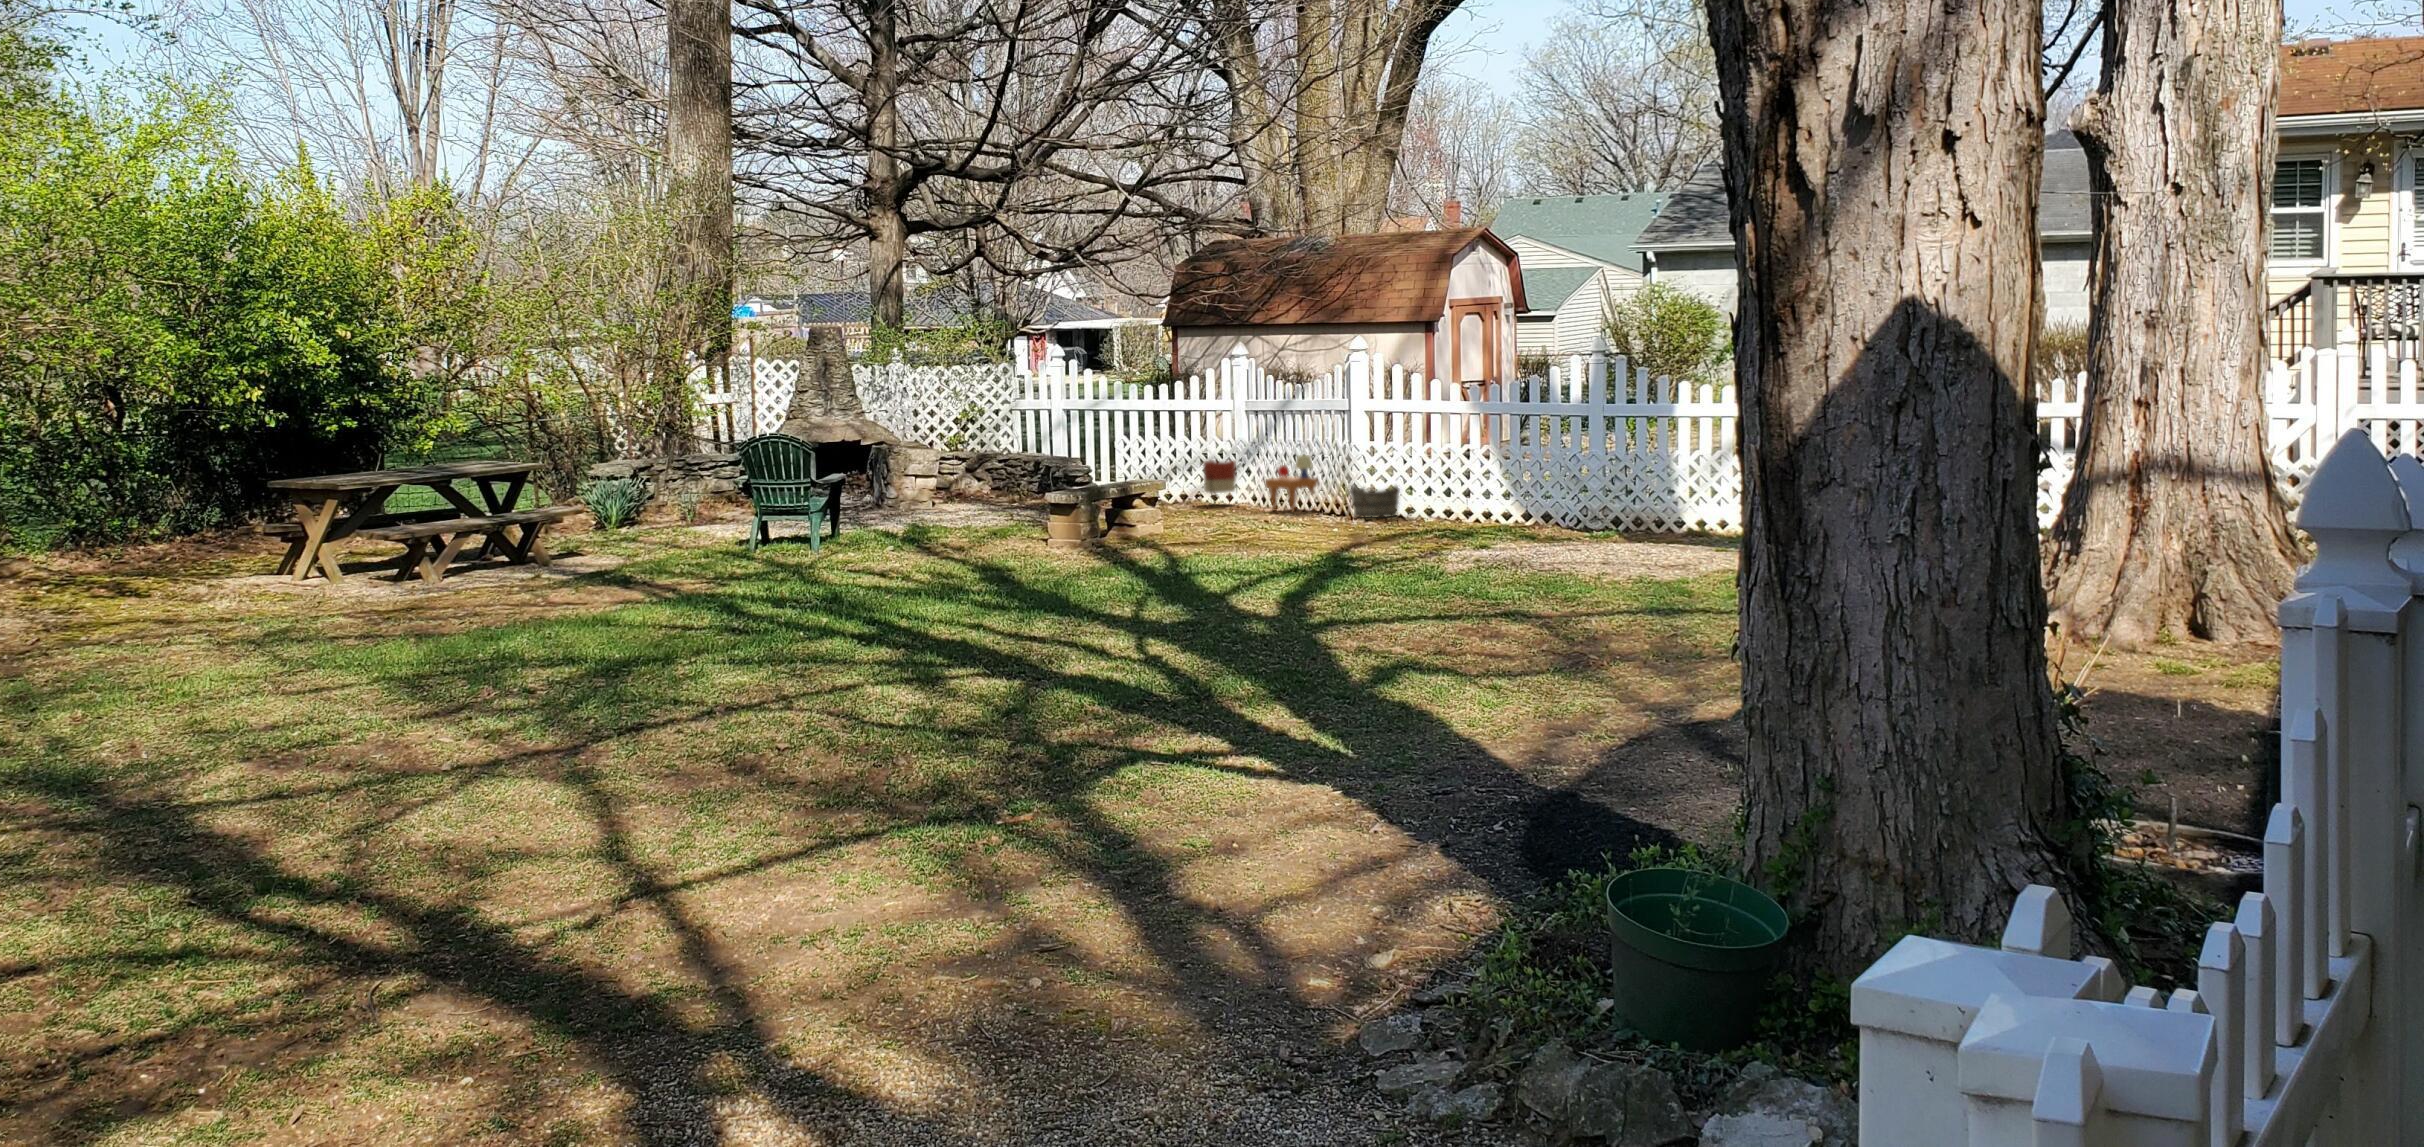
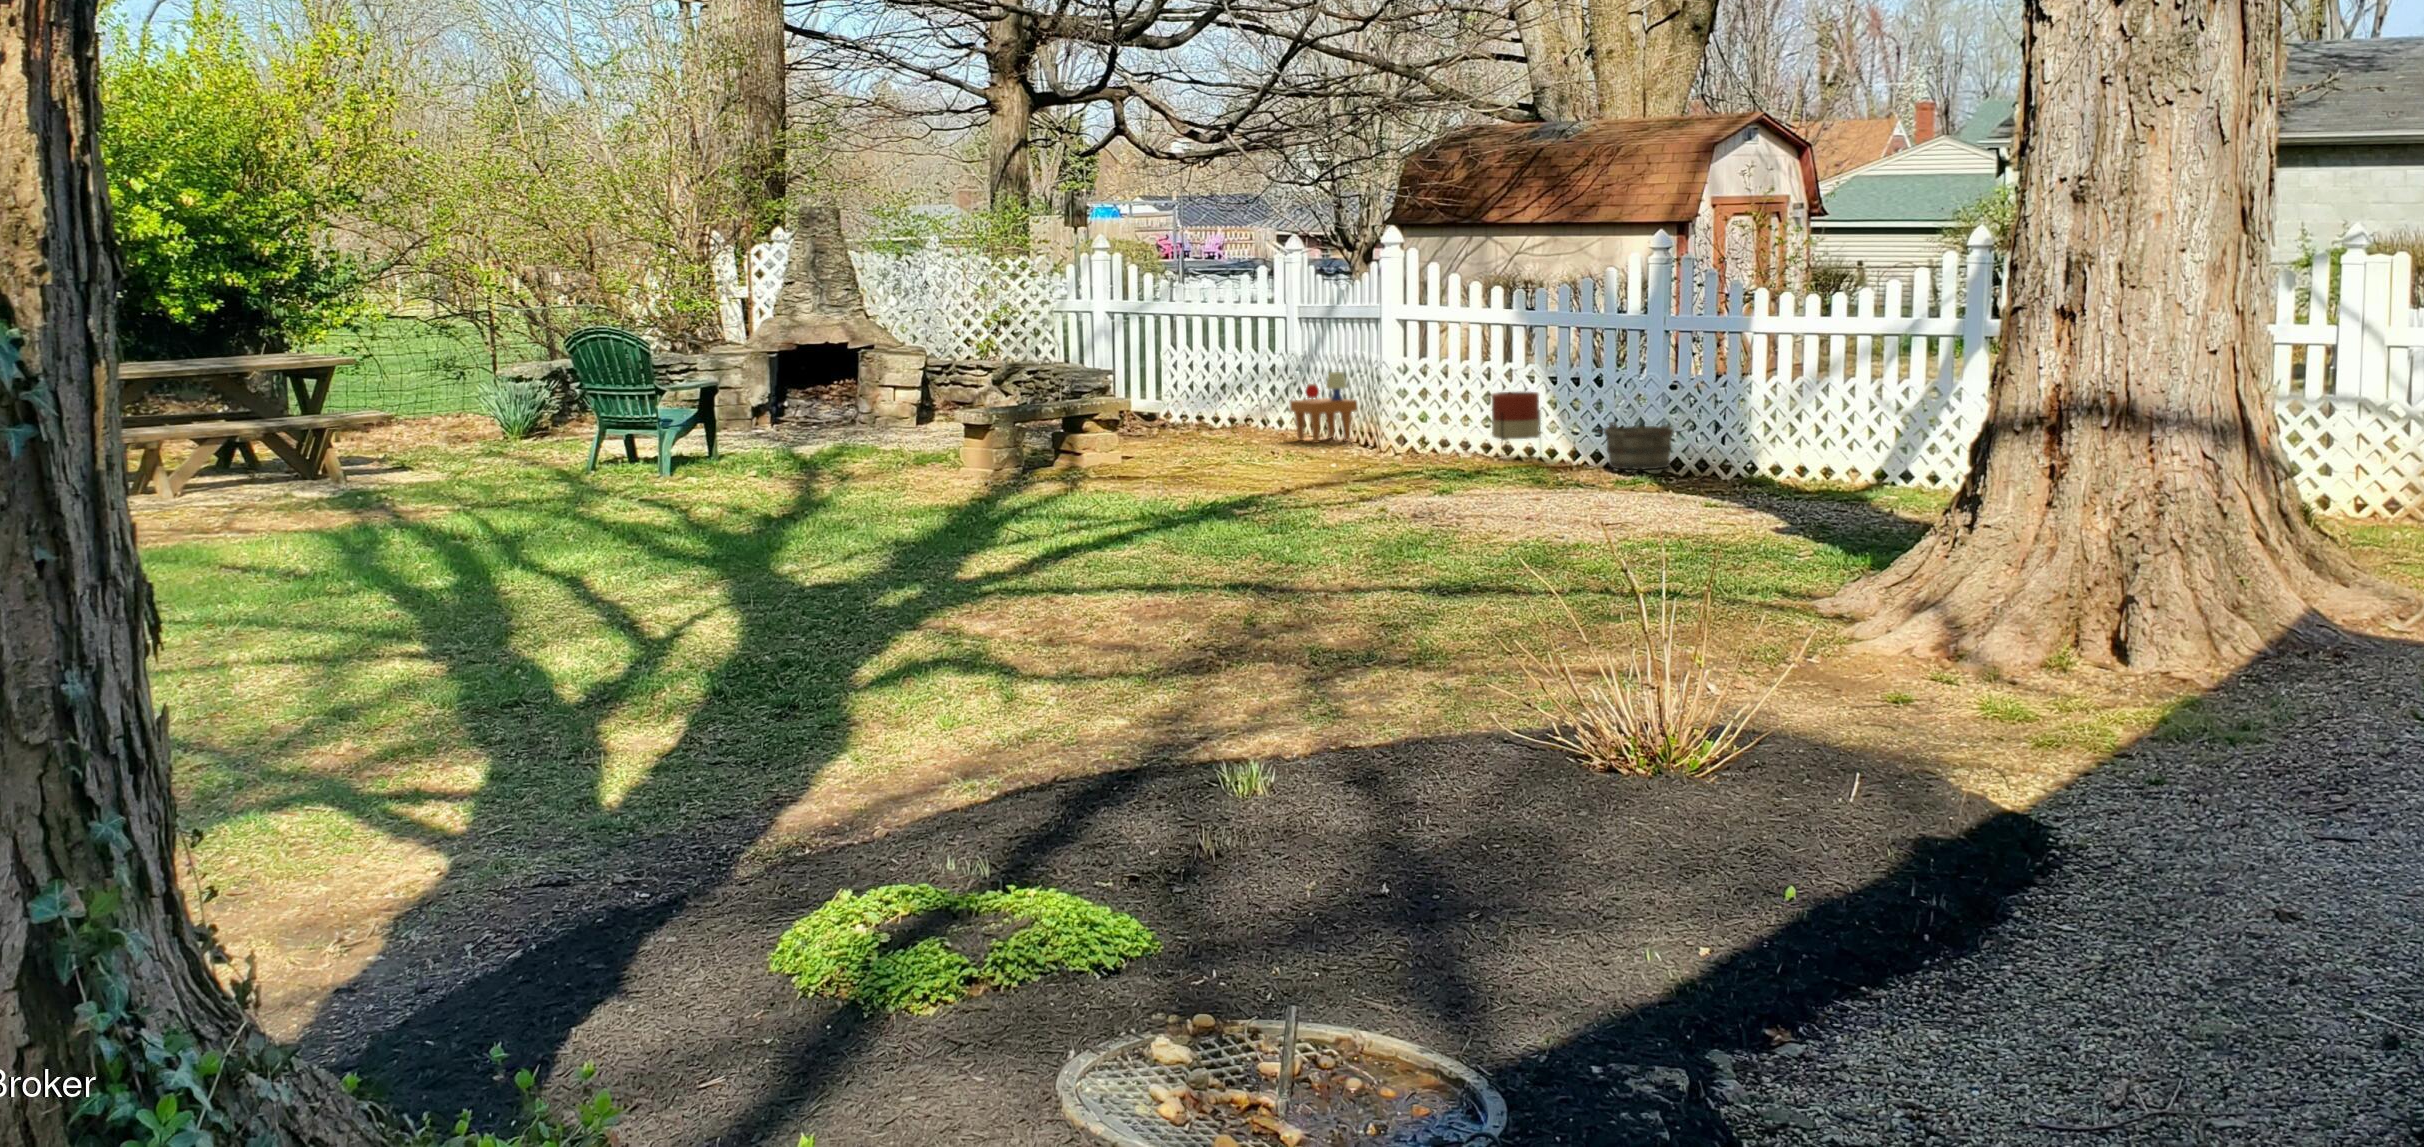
planter: present [1203,460,1237,494] -> present [1492,392,1541,441]
bucket: present [1349,484,1400,518] -> present [1599,422,1674,469]

